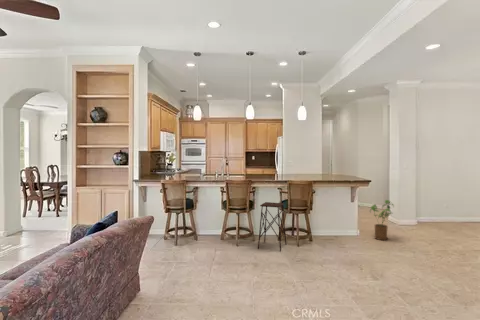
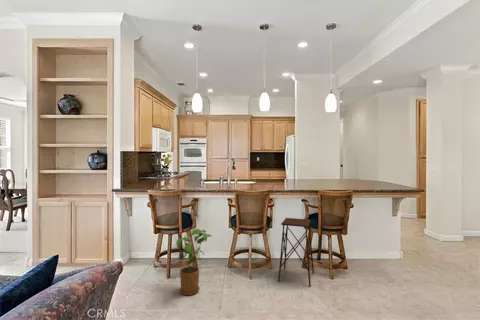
house plant: present [371,200,393,240] -> present [176,229,211,295]

